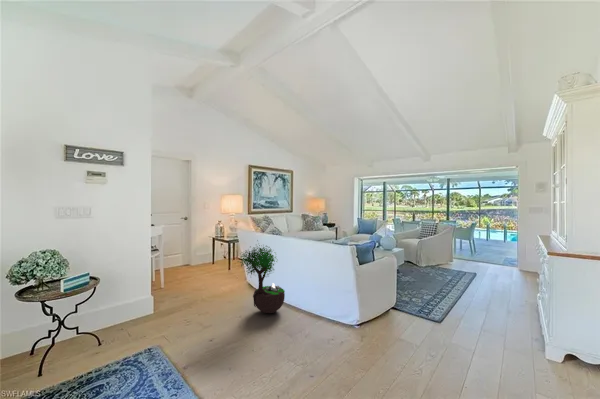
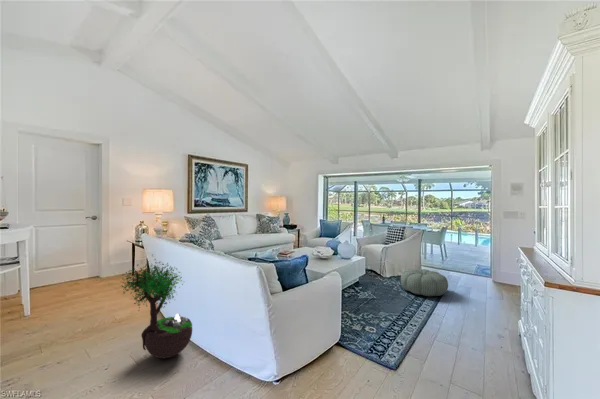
pouf: none [436,257,479,279] -> present [401,269,448,296]

